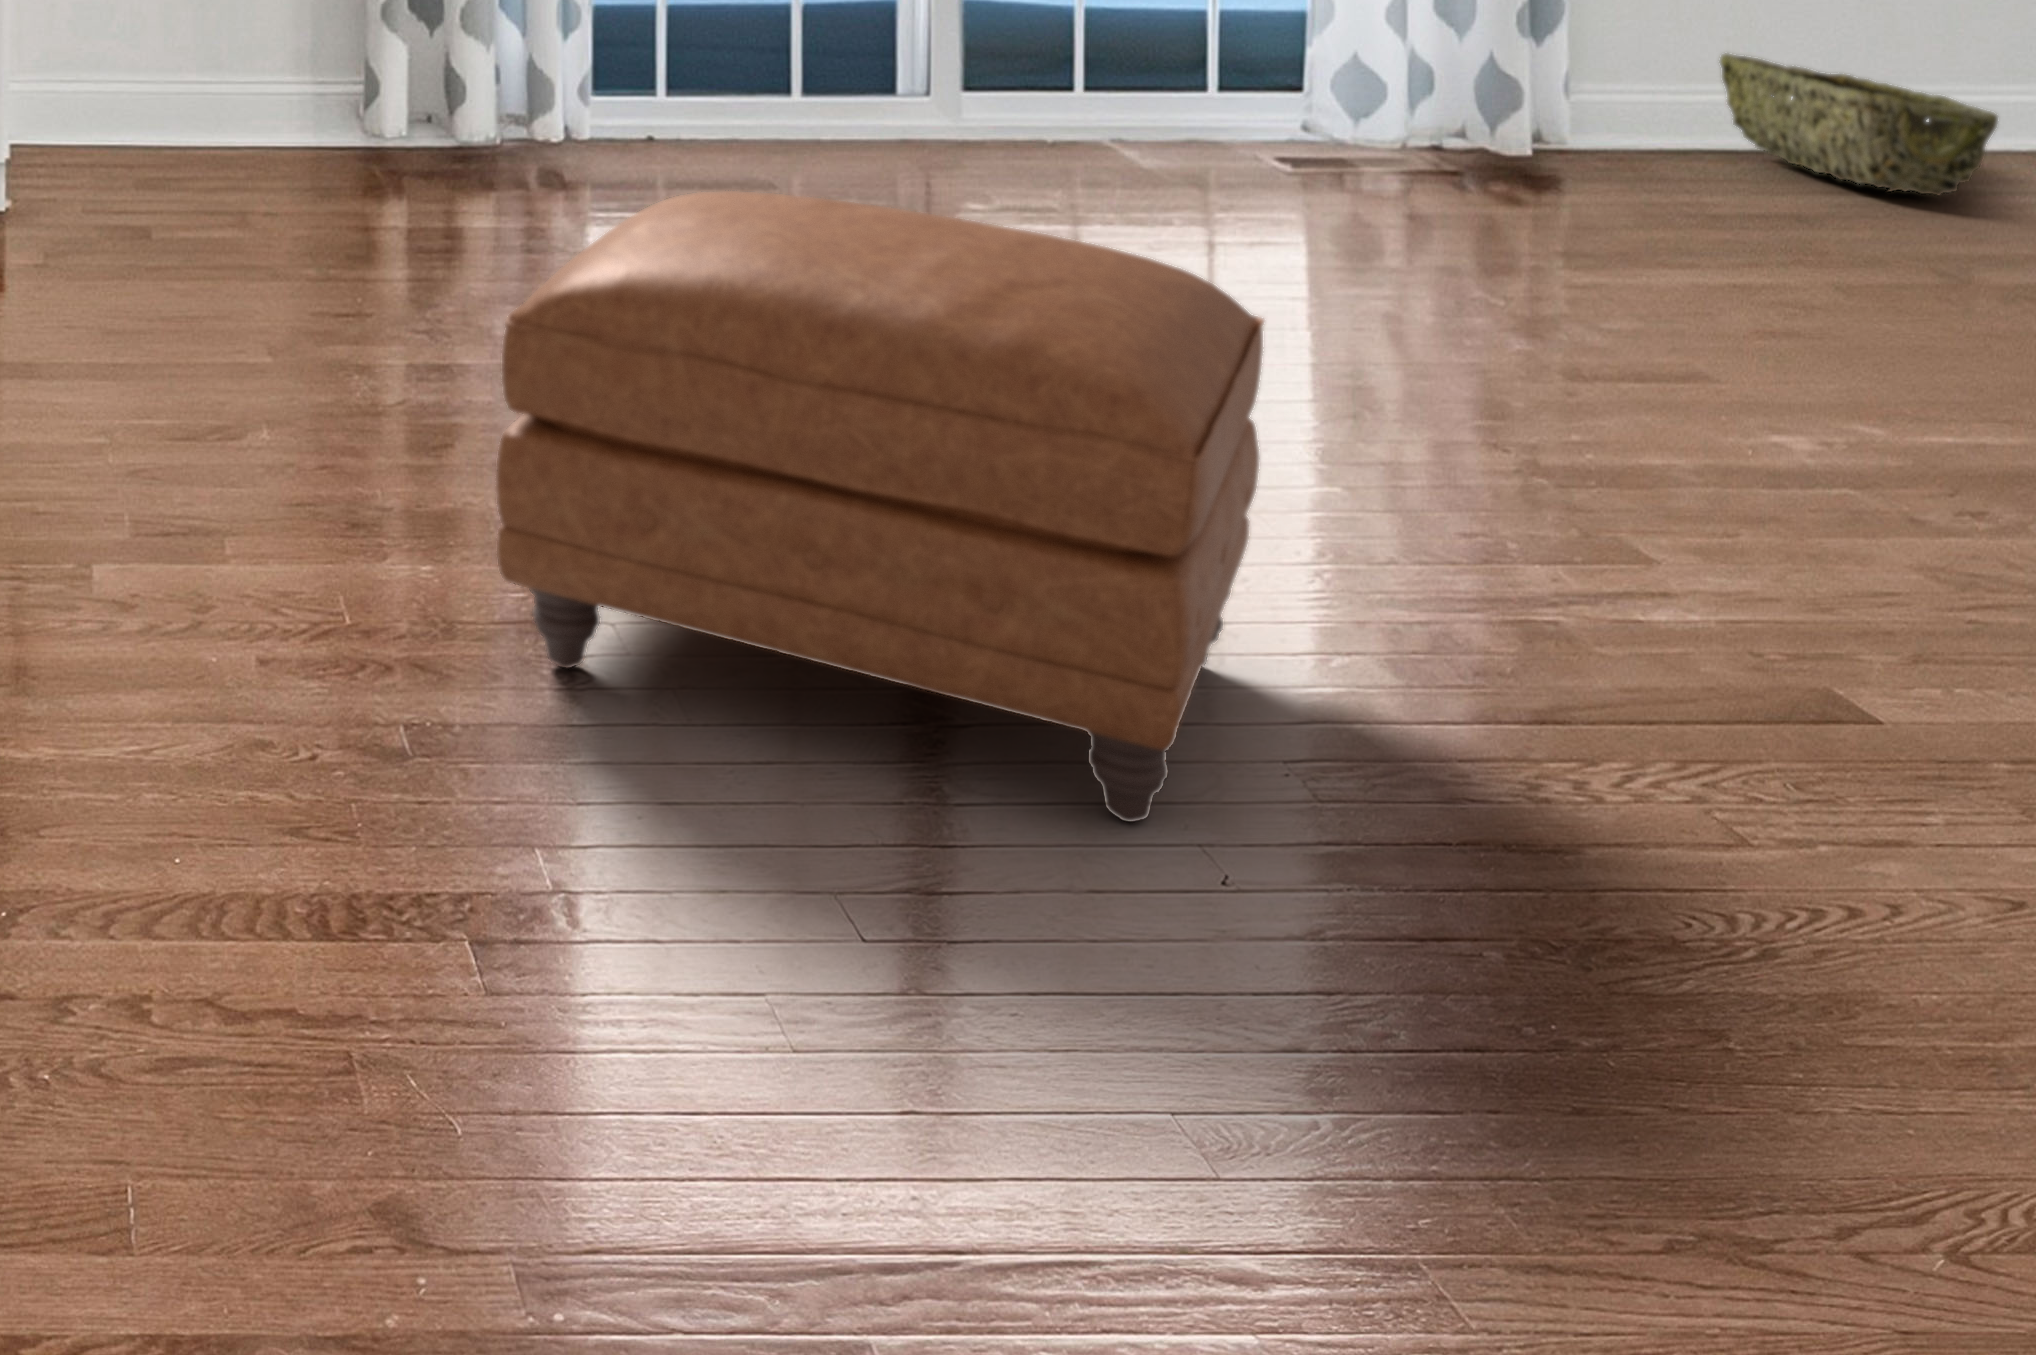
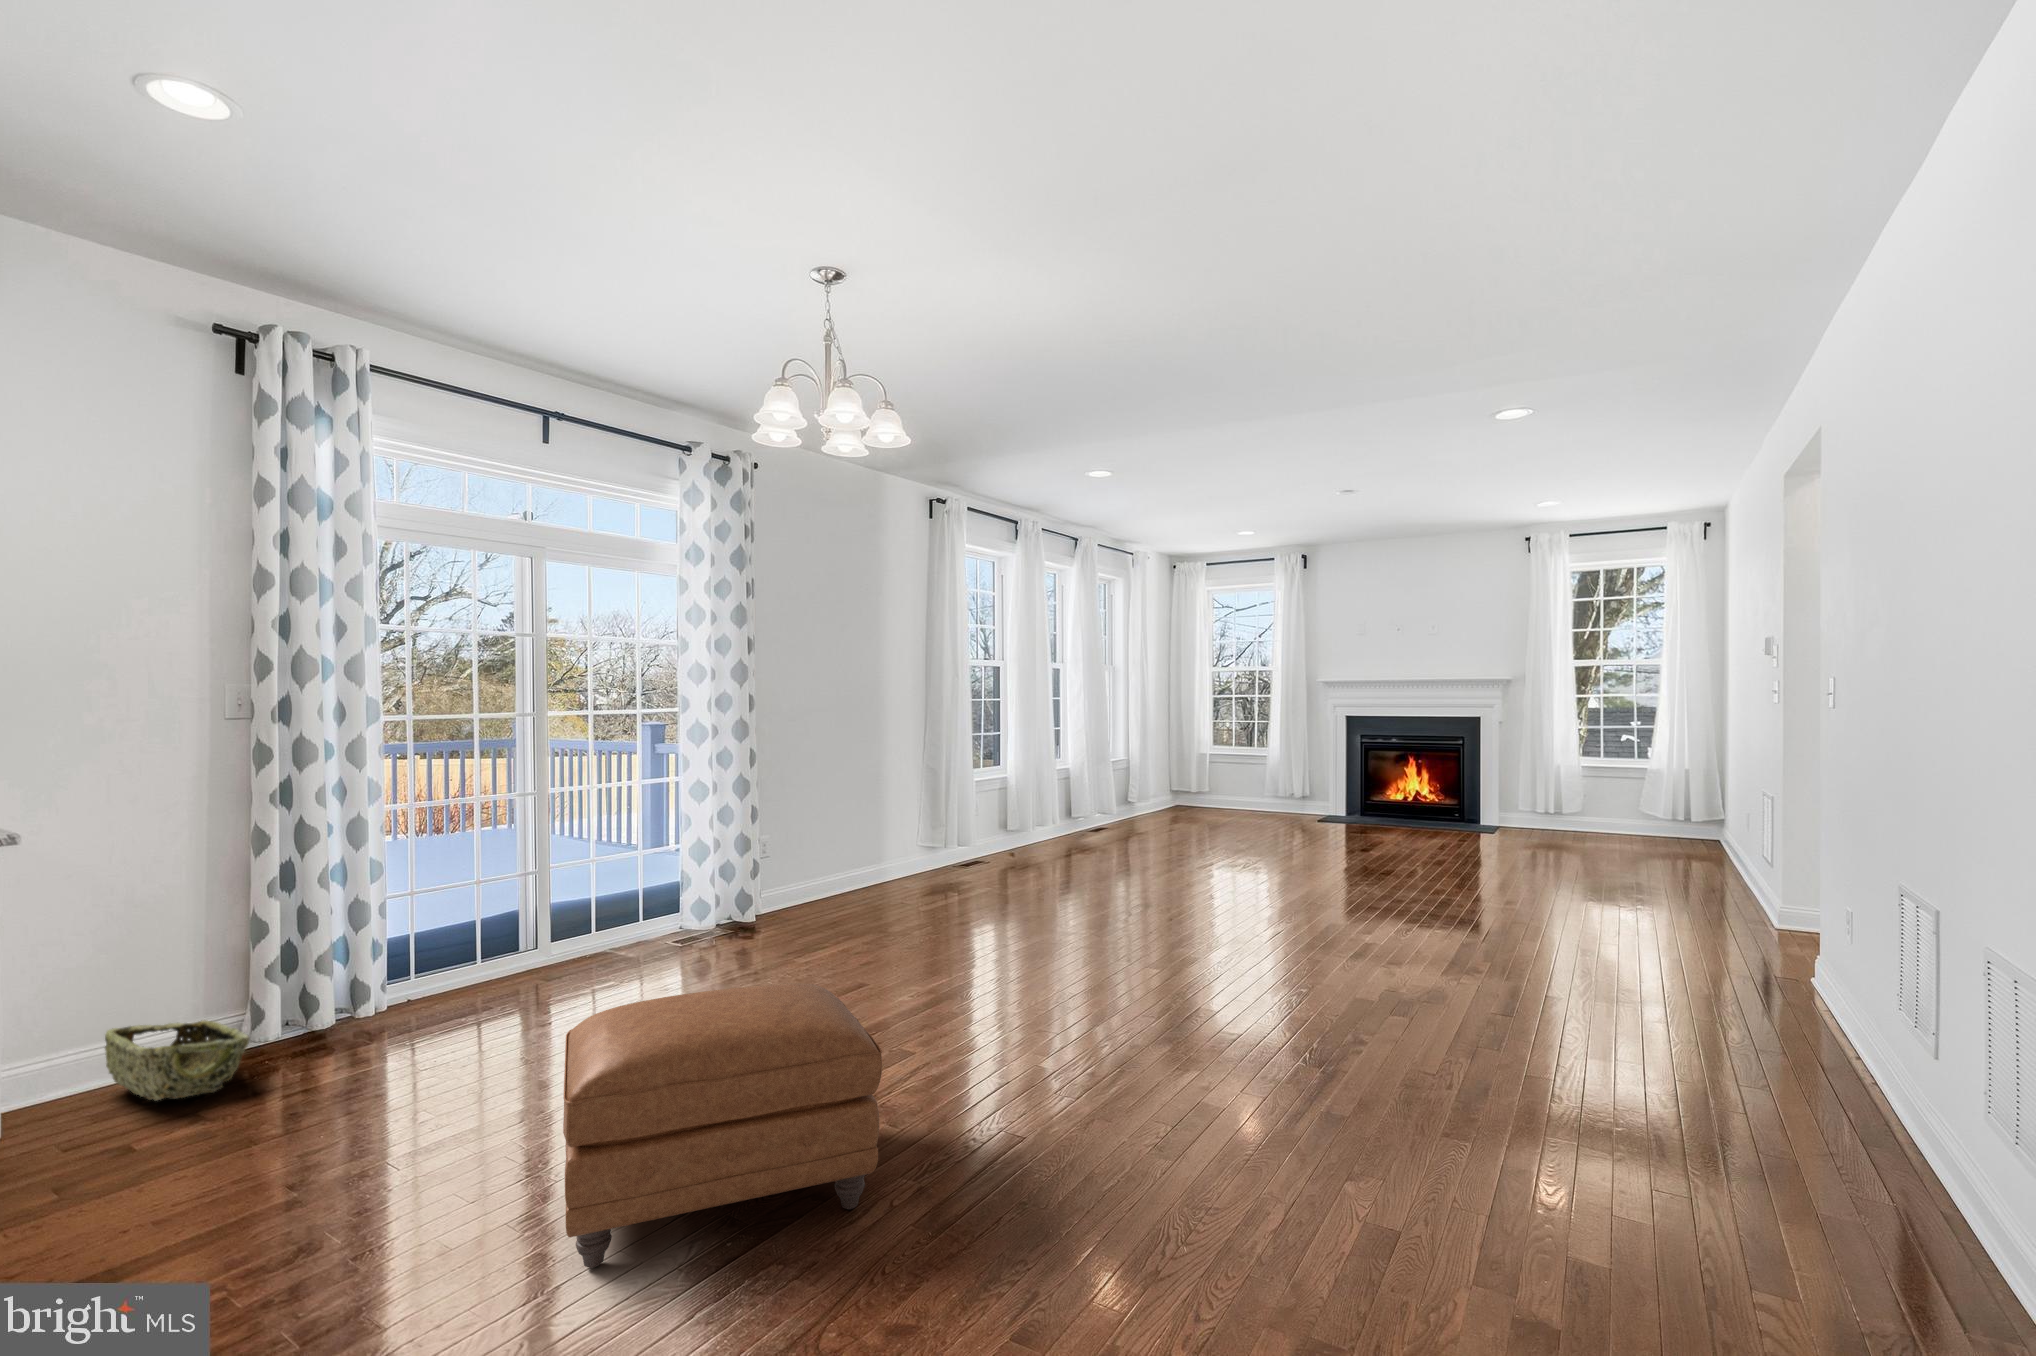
woven basket: present [1720,54,1998,195] -> present [105,1020,250,1101]

